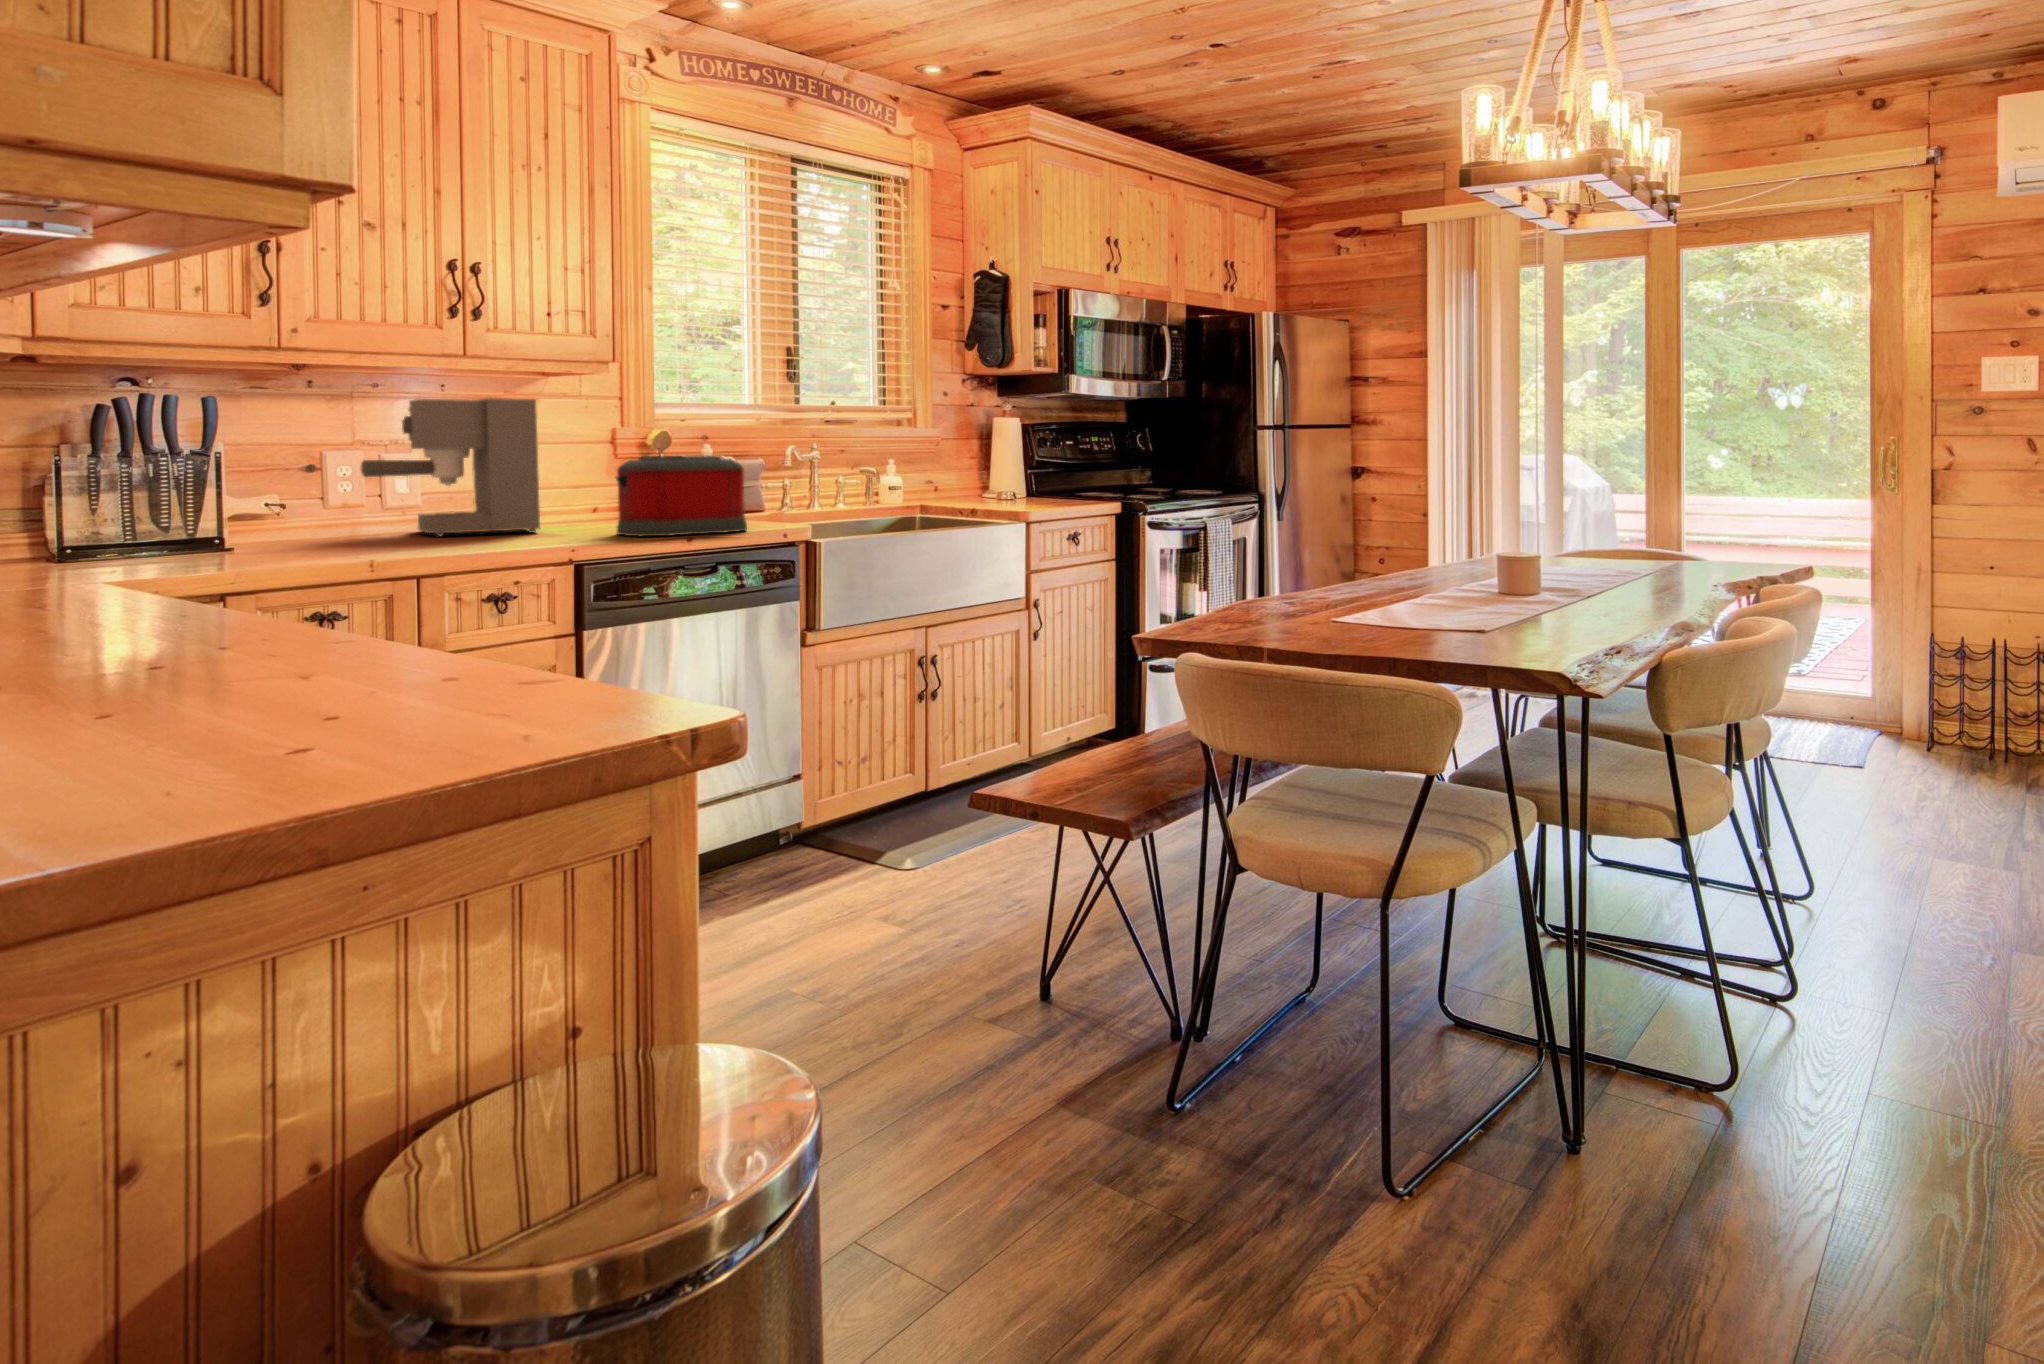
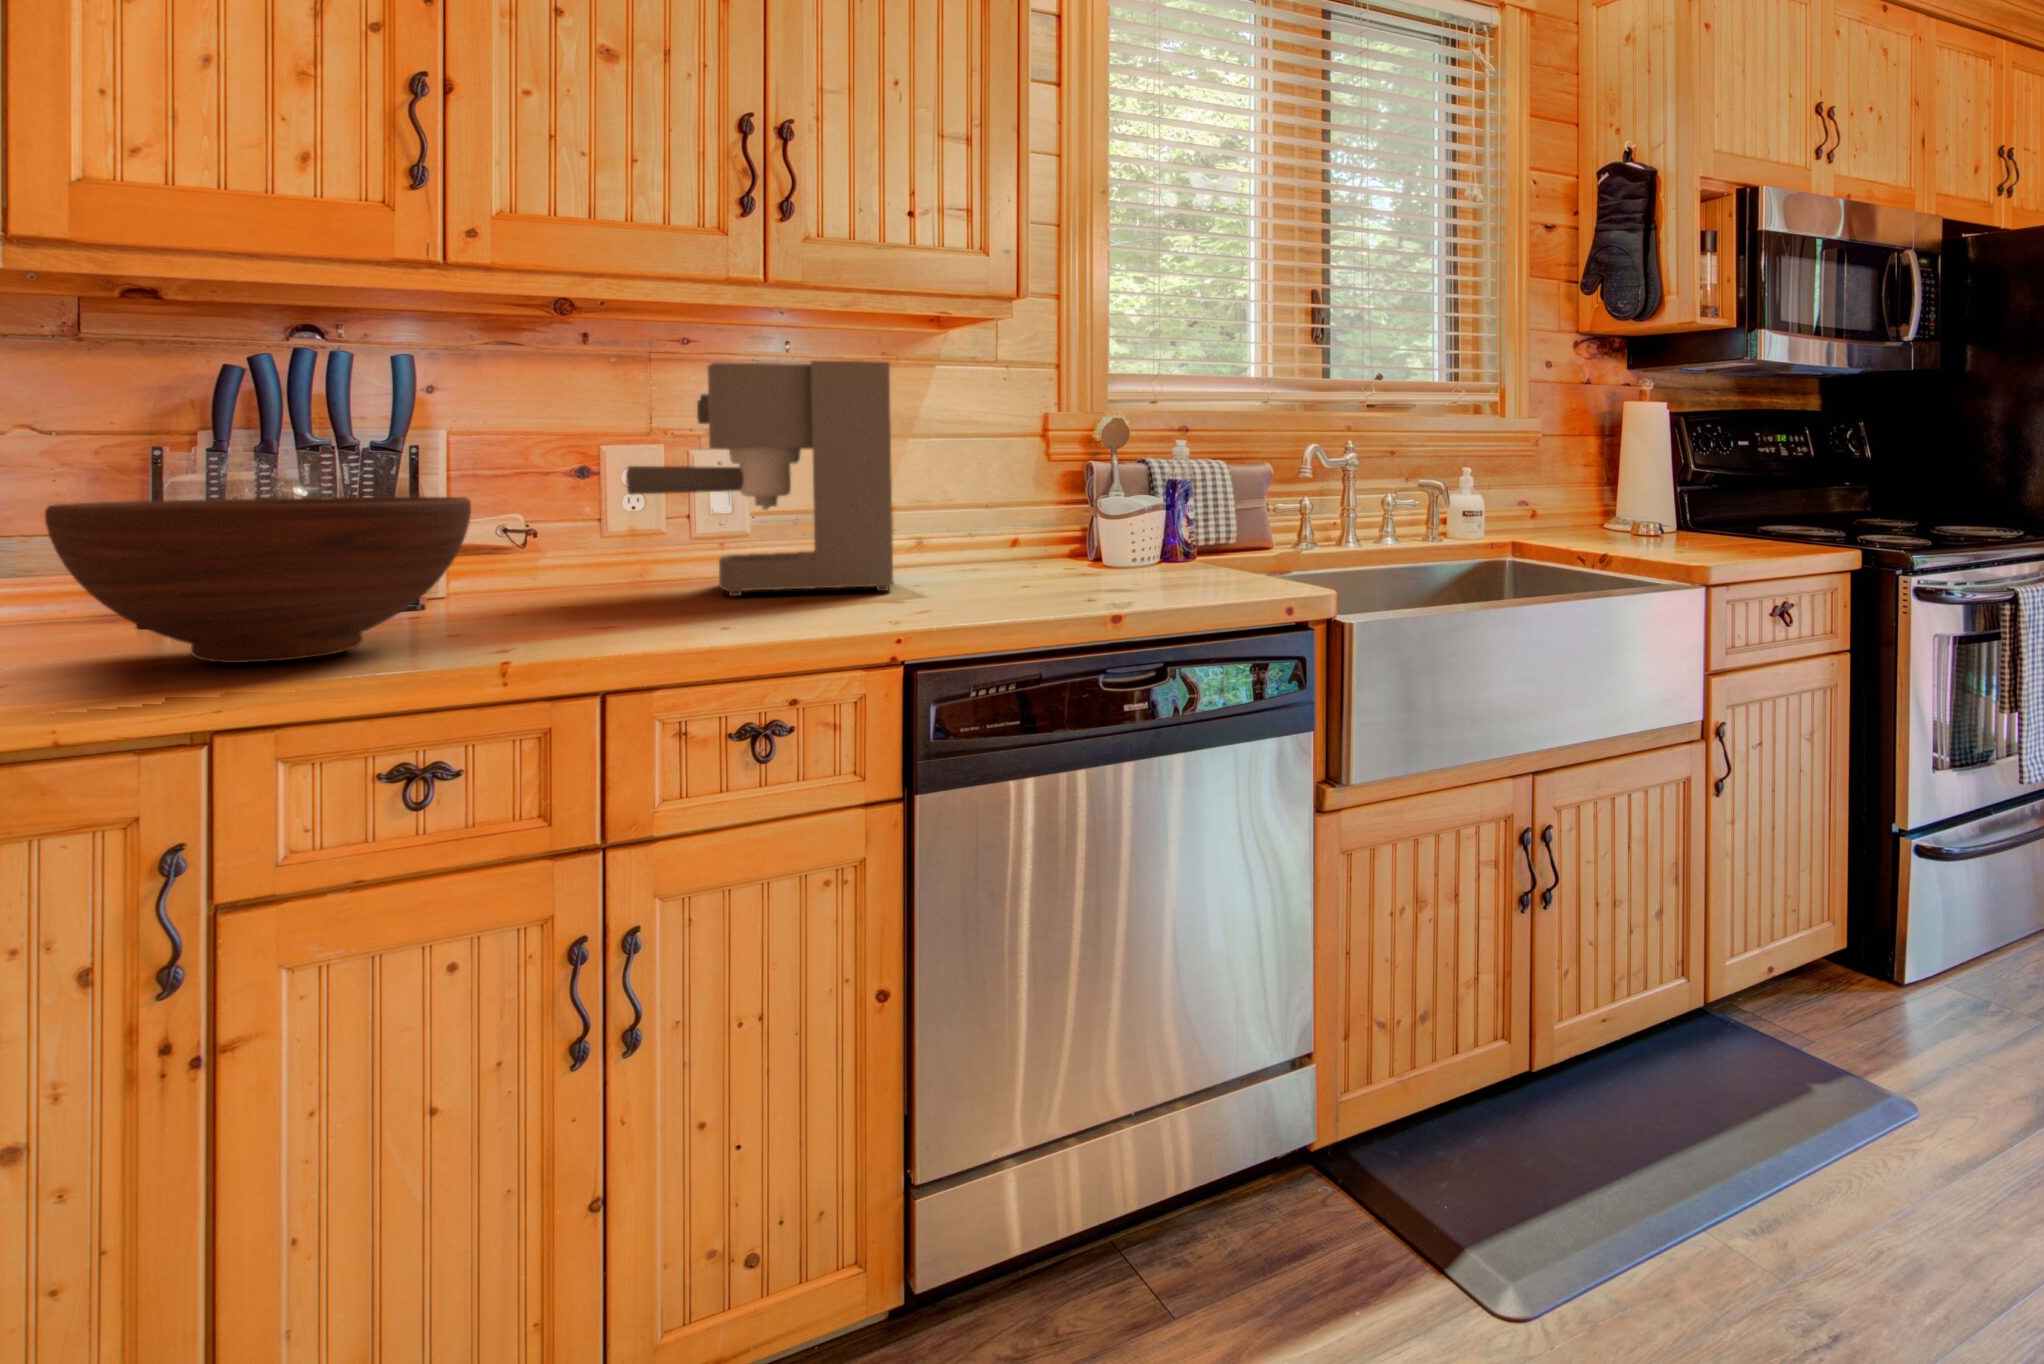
toaster: present [616,456,747,536] -> none [995,459,1223,609]
fruit bowl: none [127,479,344,563] -> present [45,497,471,663]

